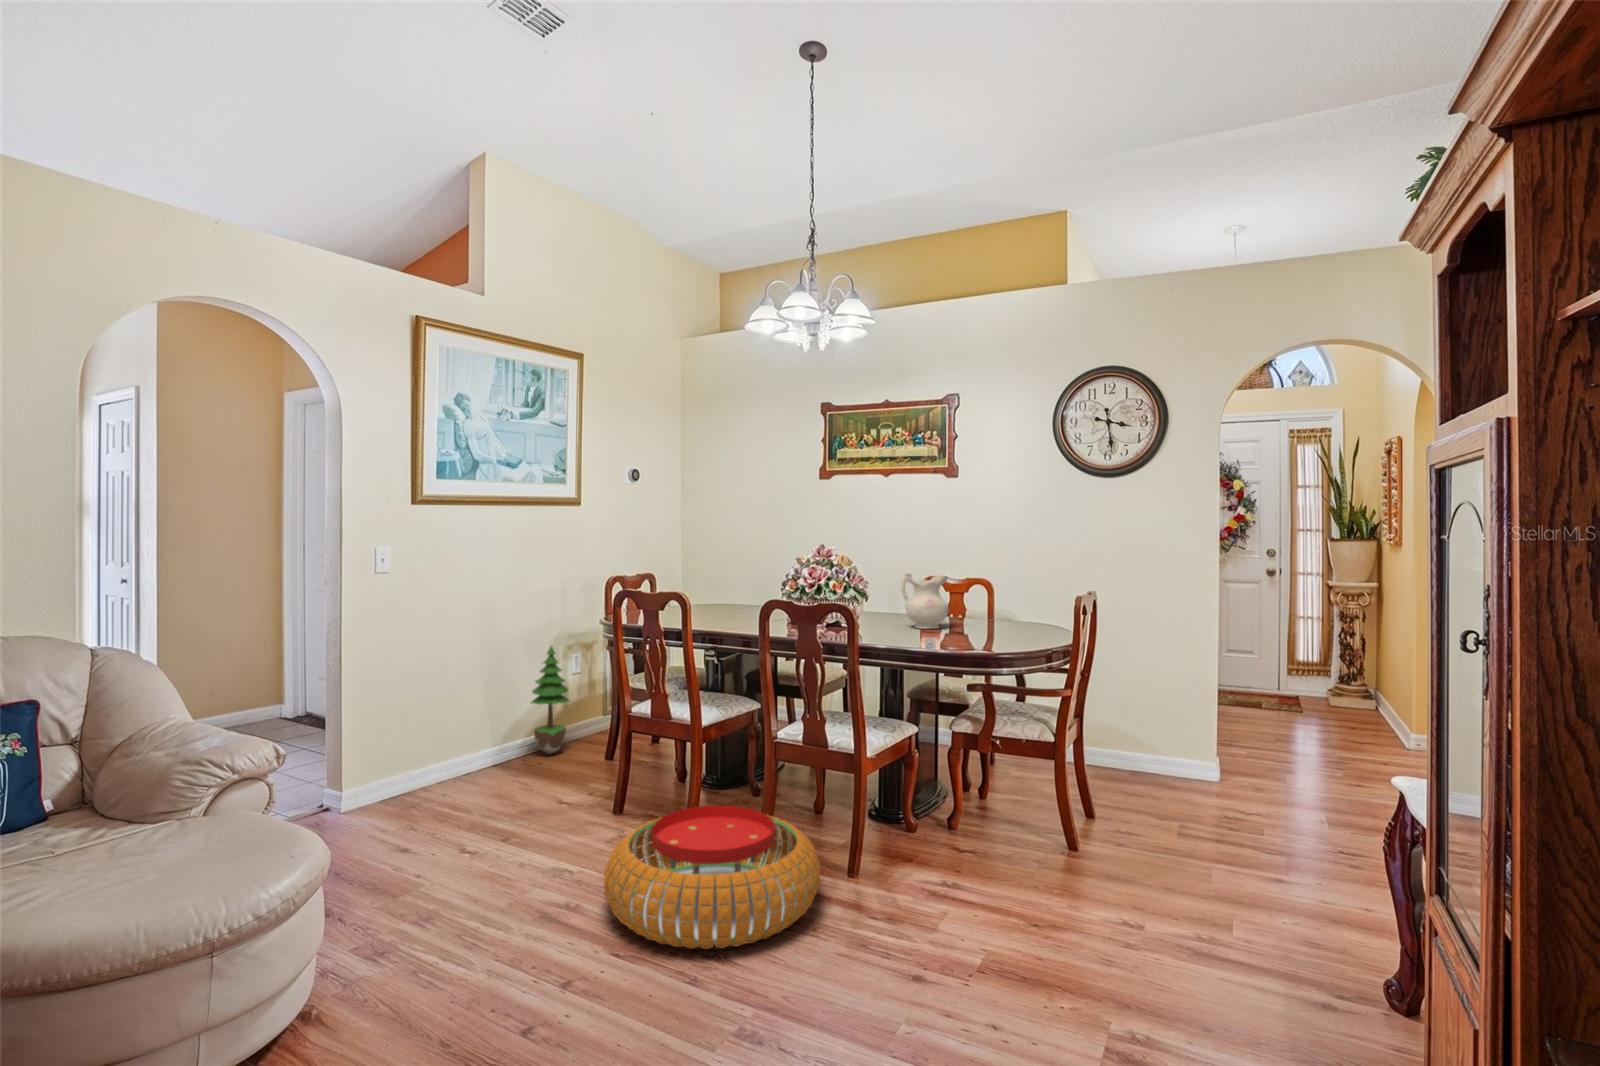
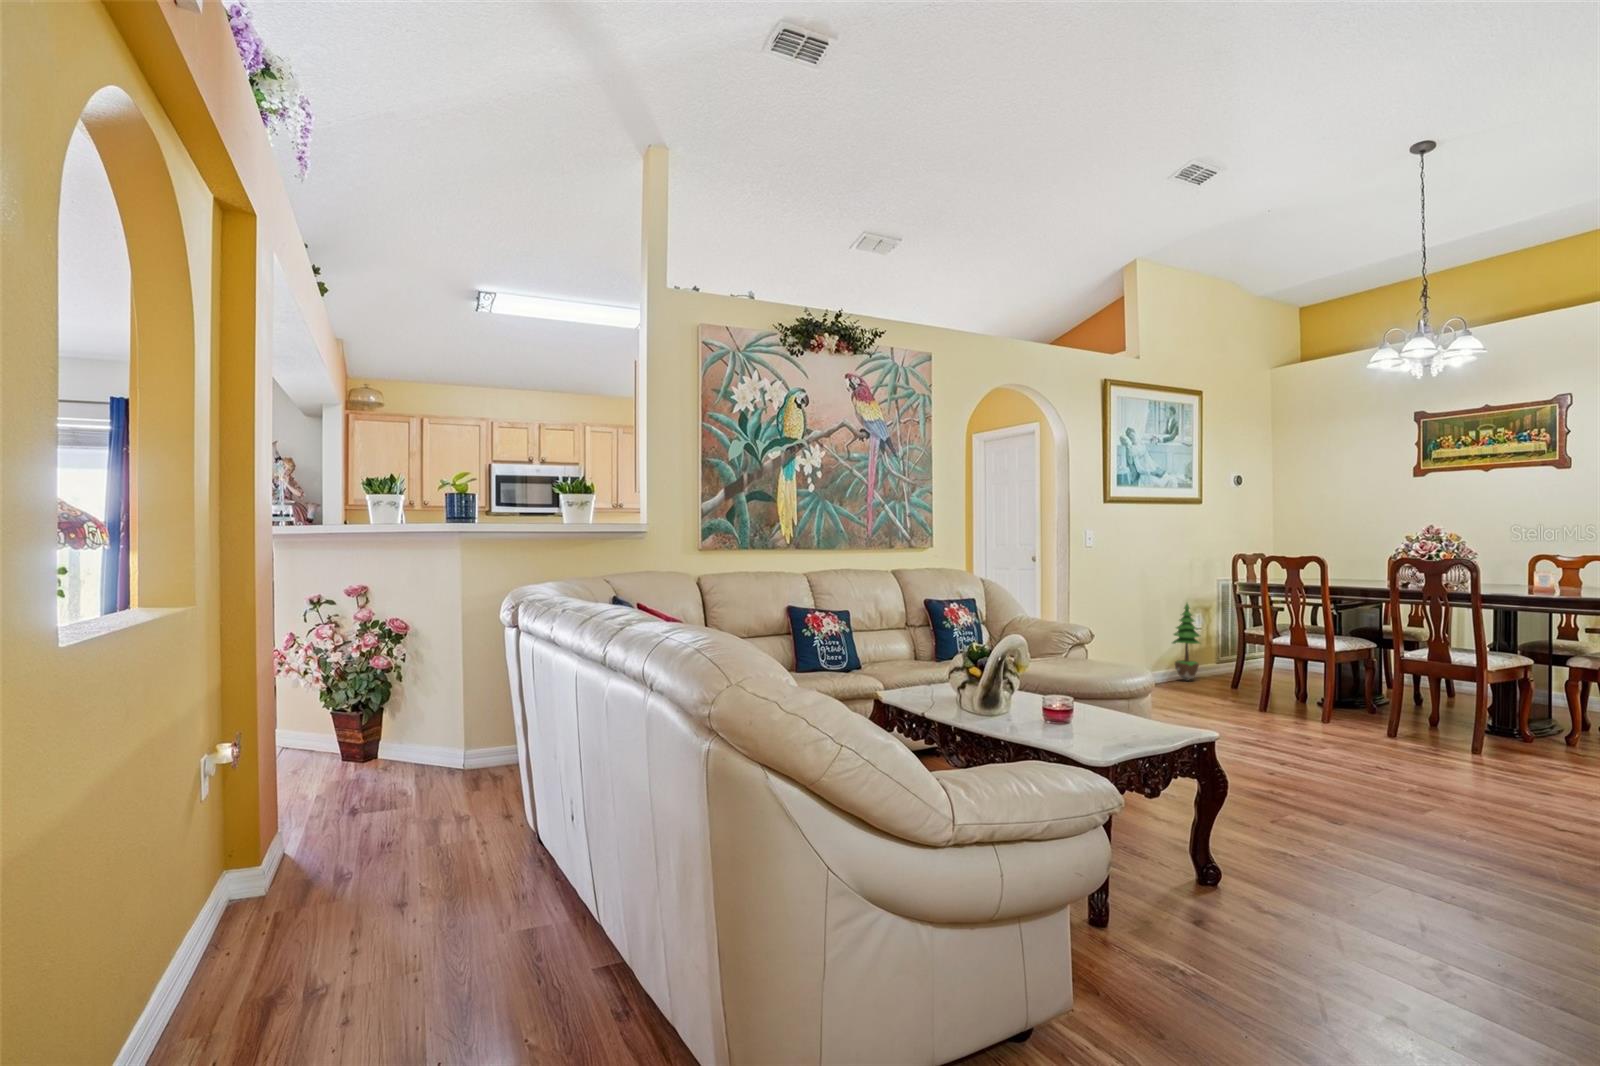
ceramic pitcher: present [901,574,949,629] -> none [1511,547,1560,590]
pouf: present [604,805,820,949] -> none [1293,690,1453,758]

